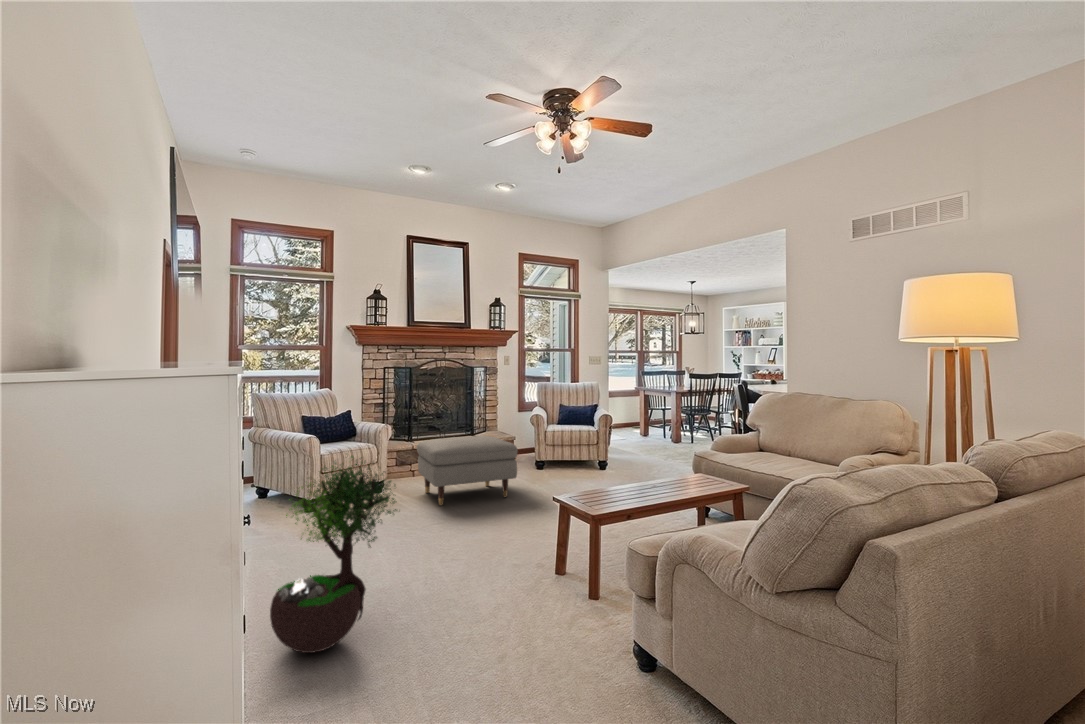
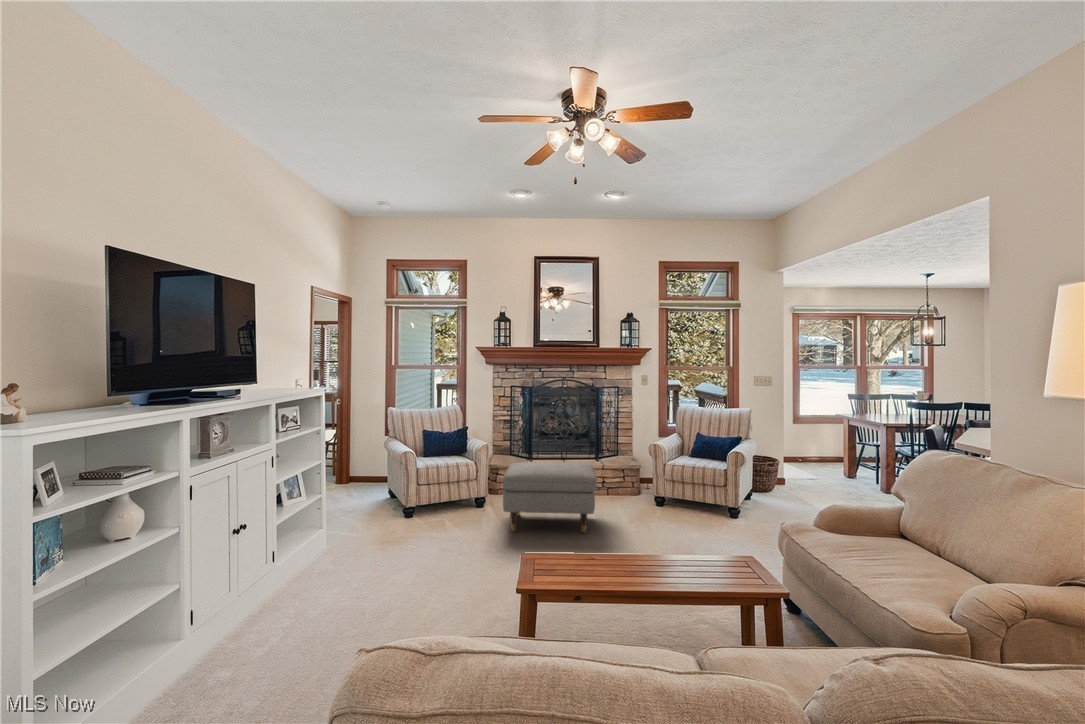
potted tree: present [270,456,397,653] -> none [206,481,318,659]

